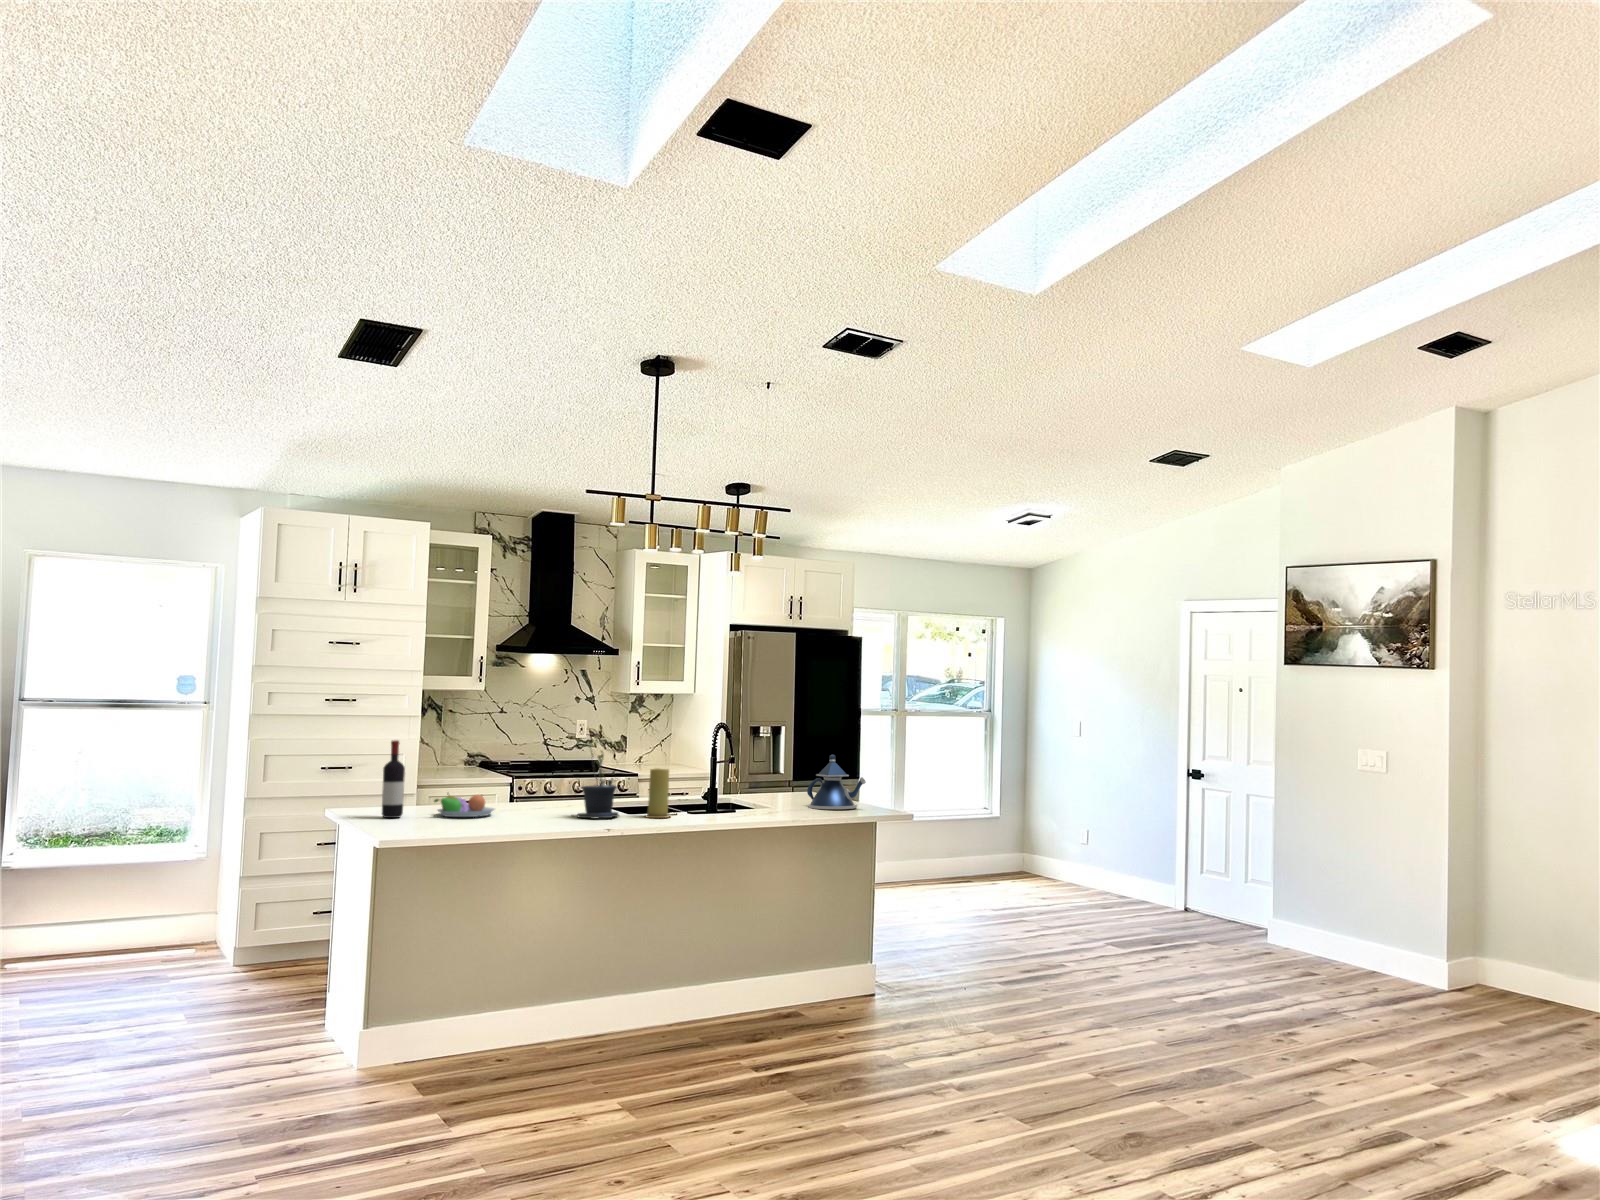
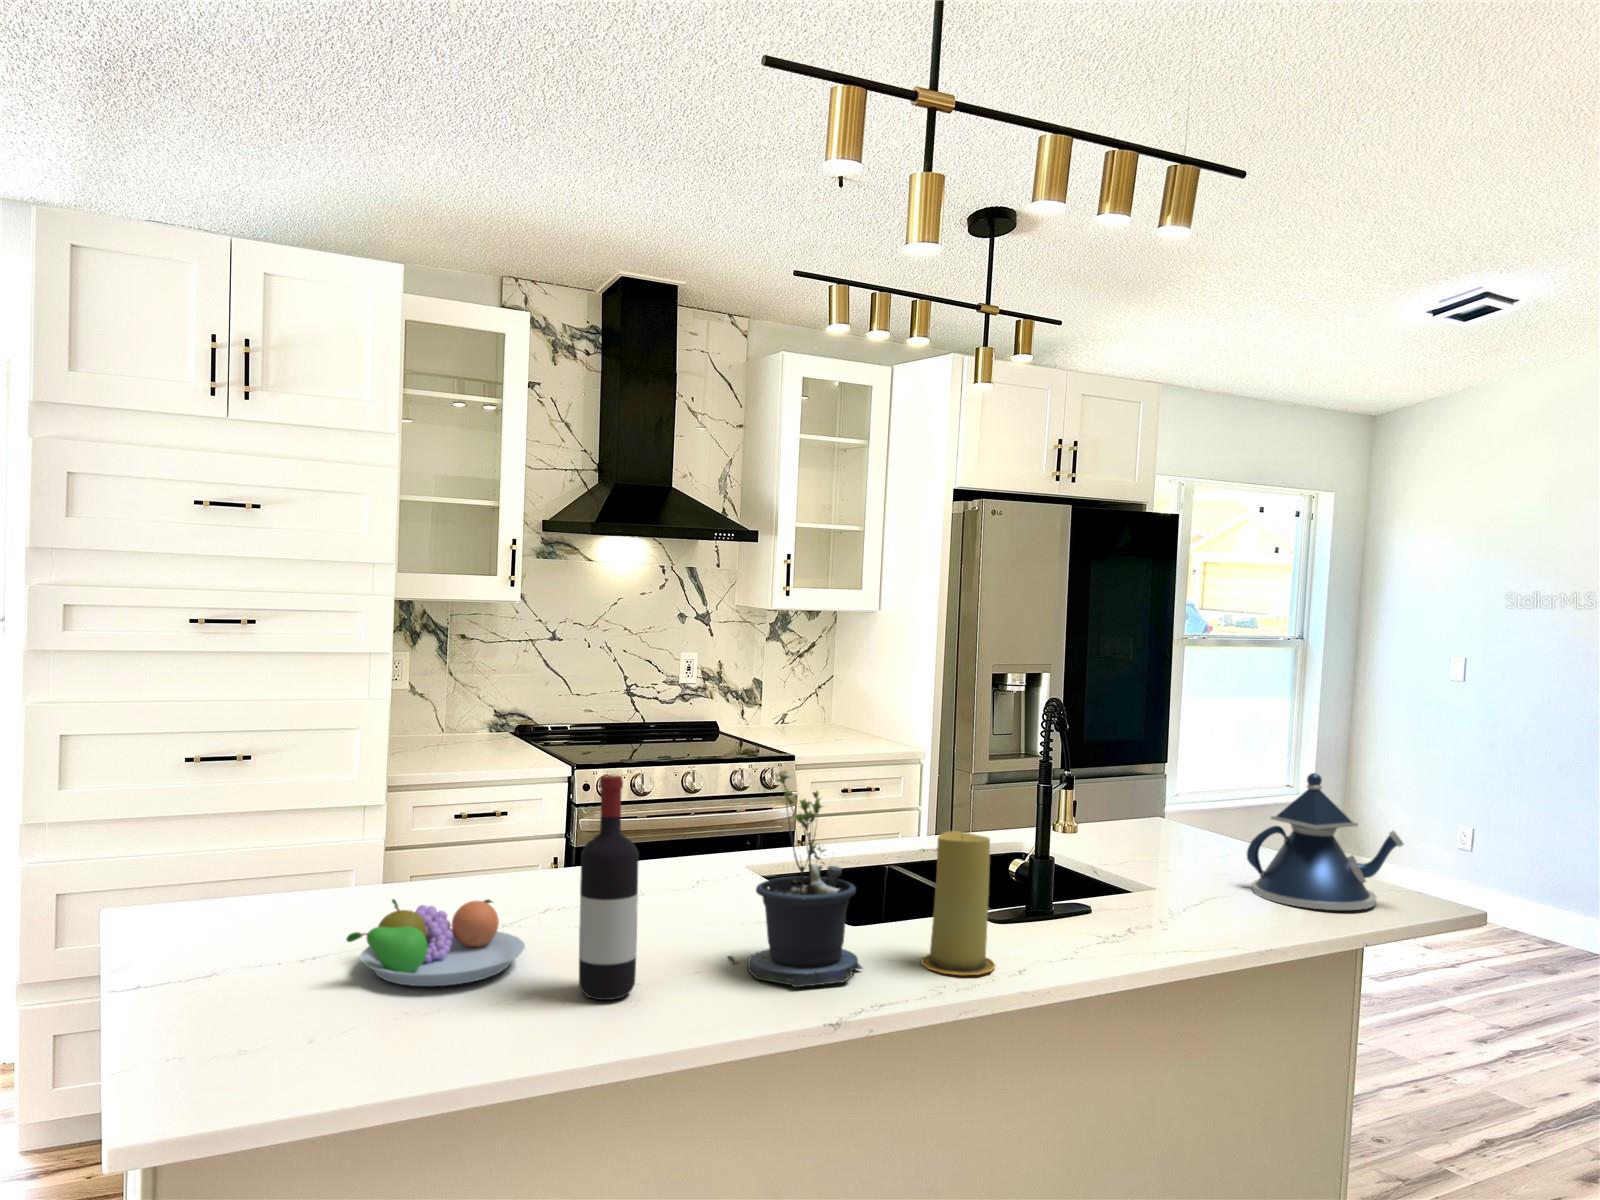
wine bottle: present [382,740,405,818] -> present [579,775,639,1000]

